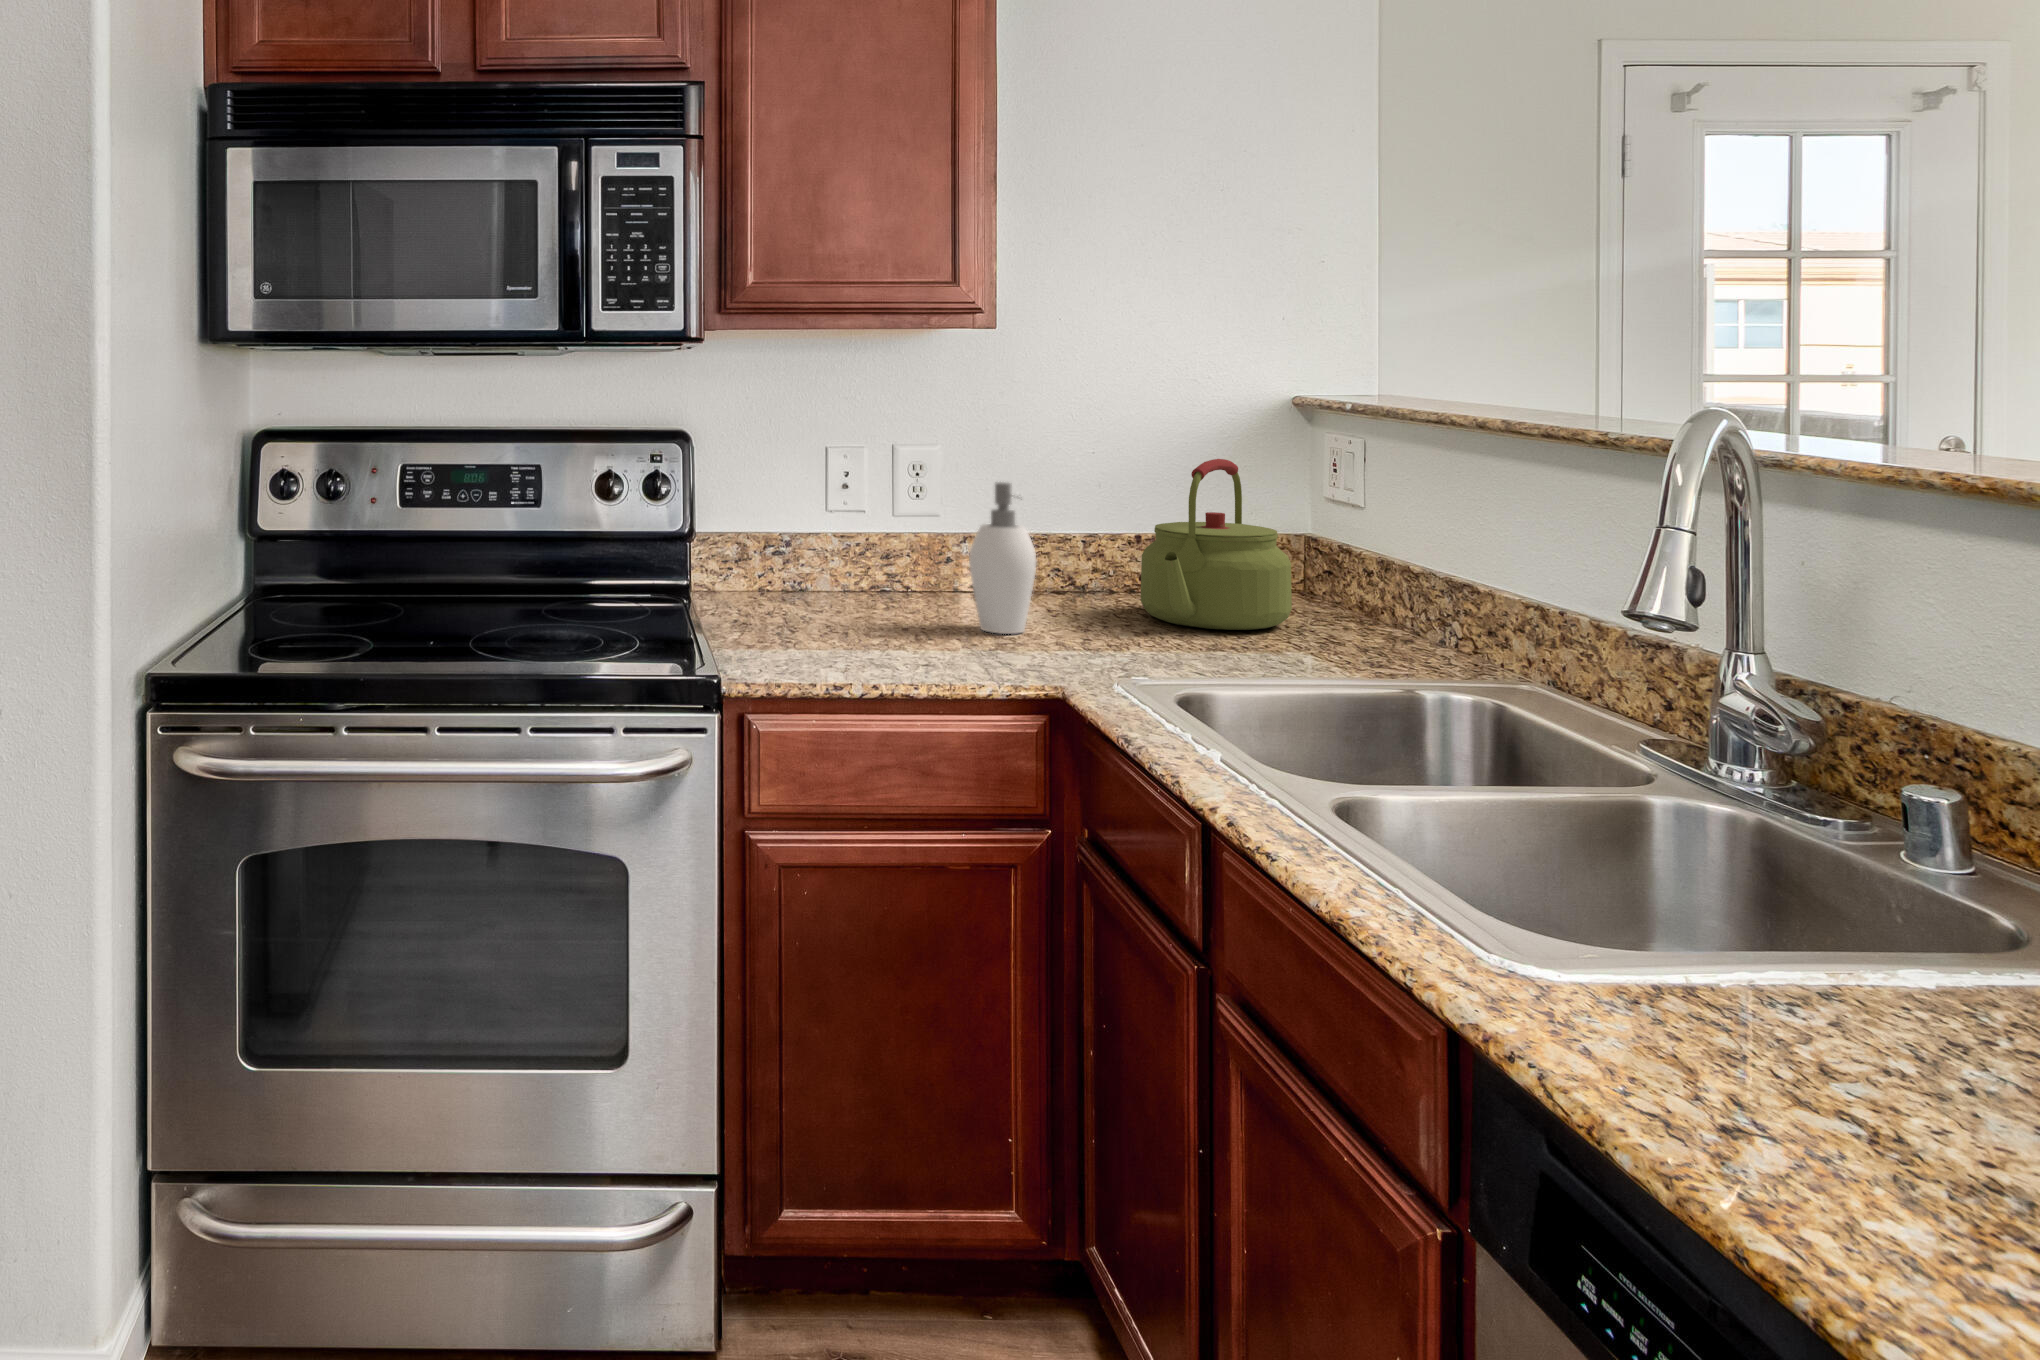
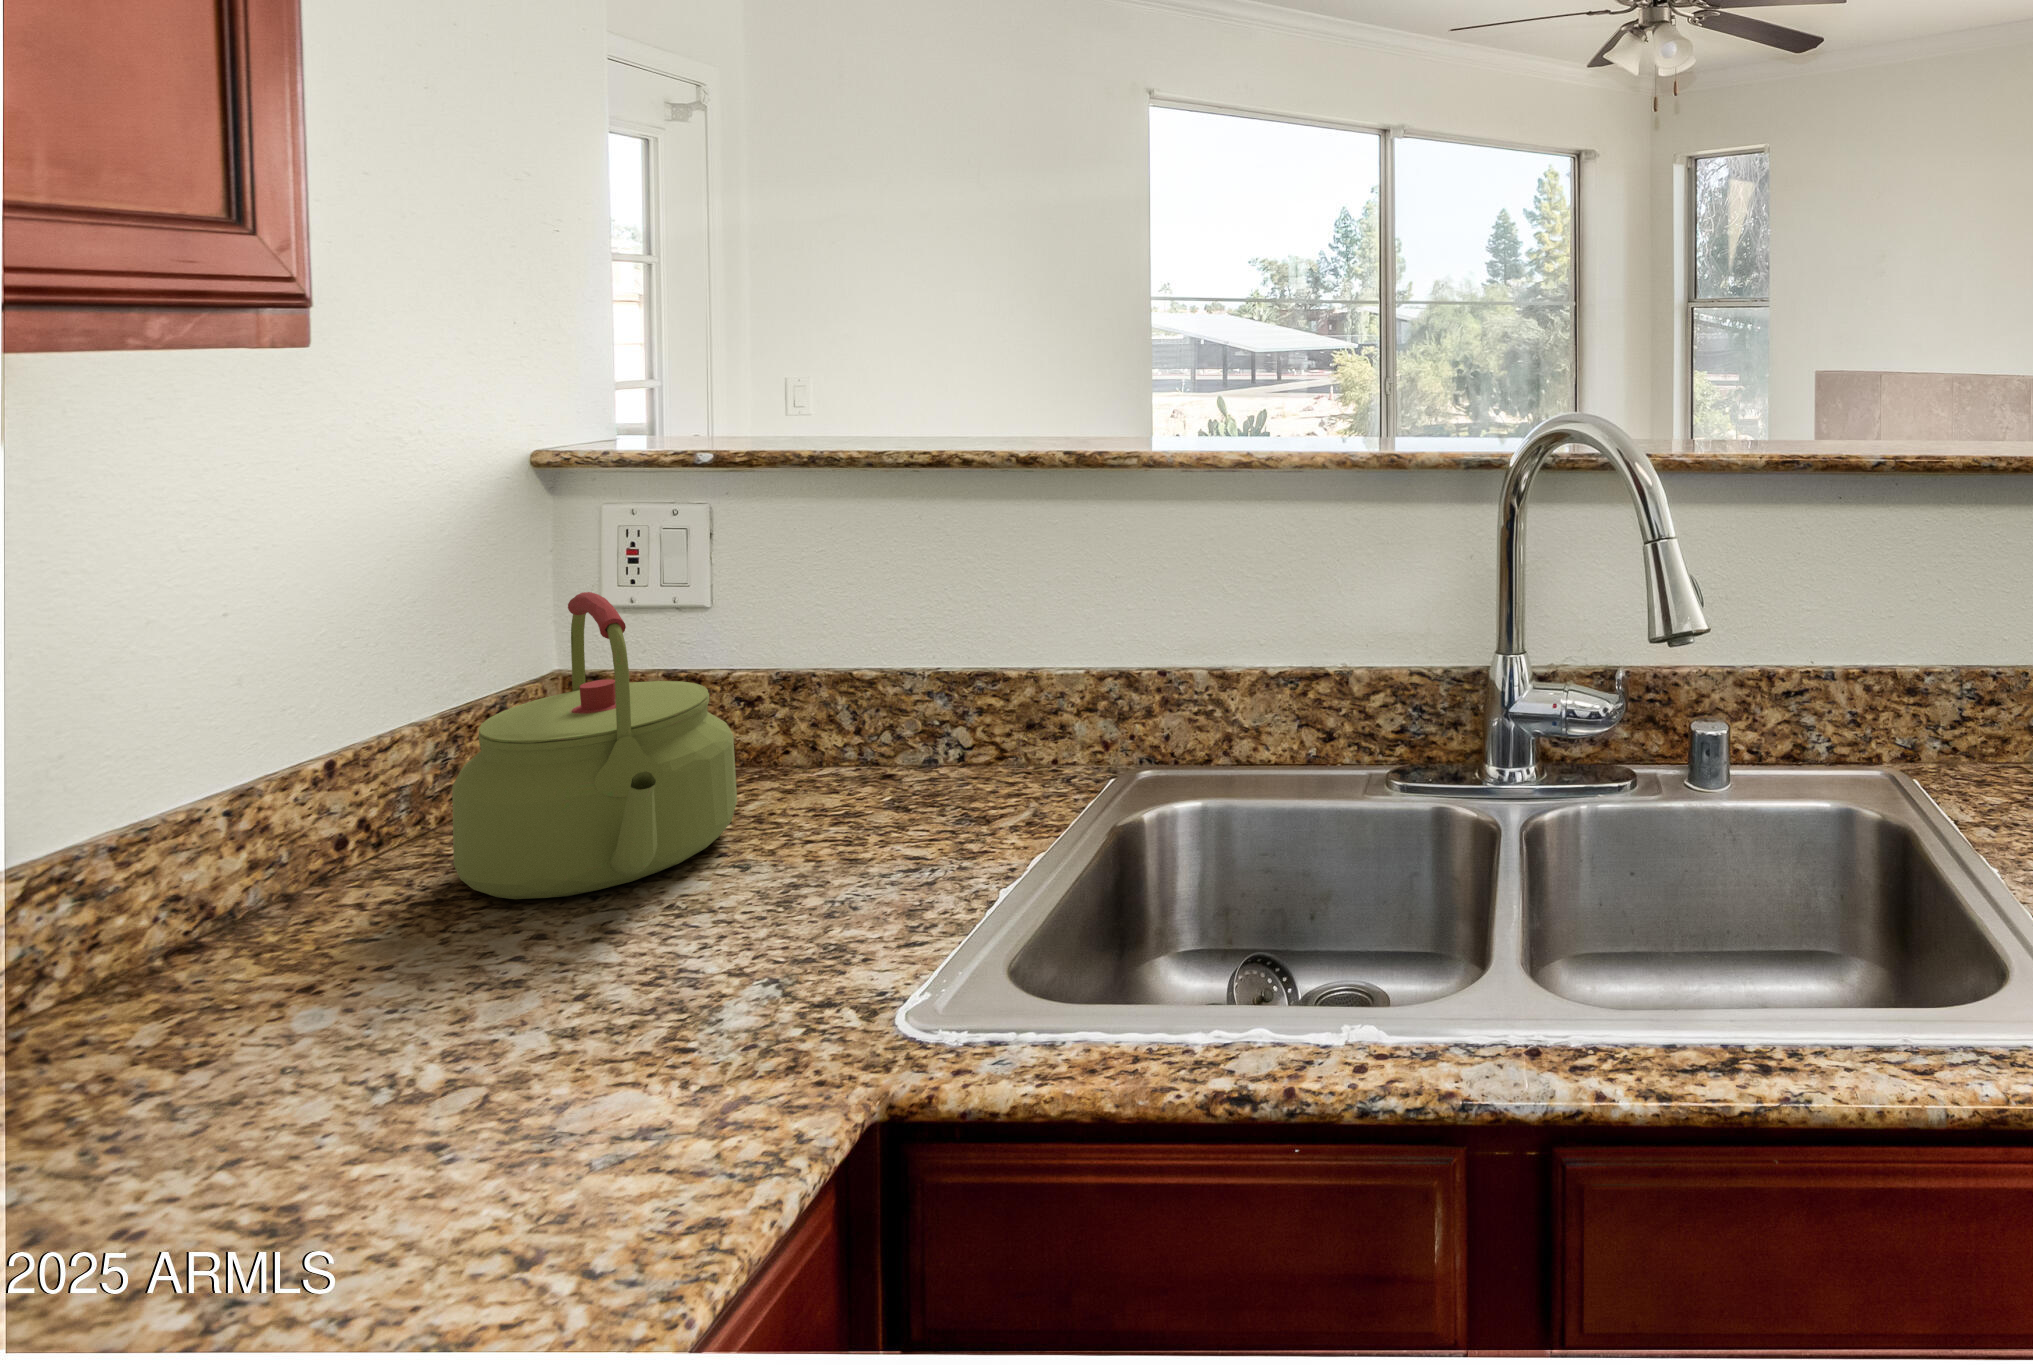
soap dispenser: present [969,482,1037,634] -> none [235,755,468,1125]

